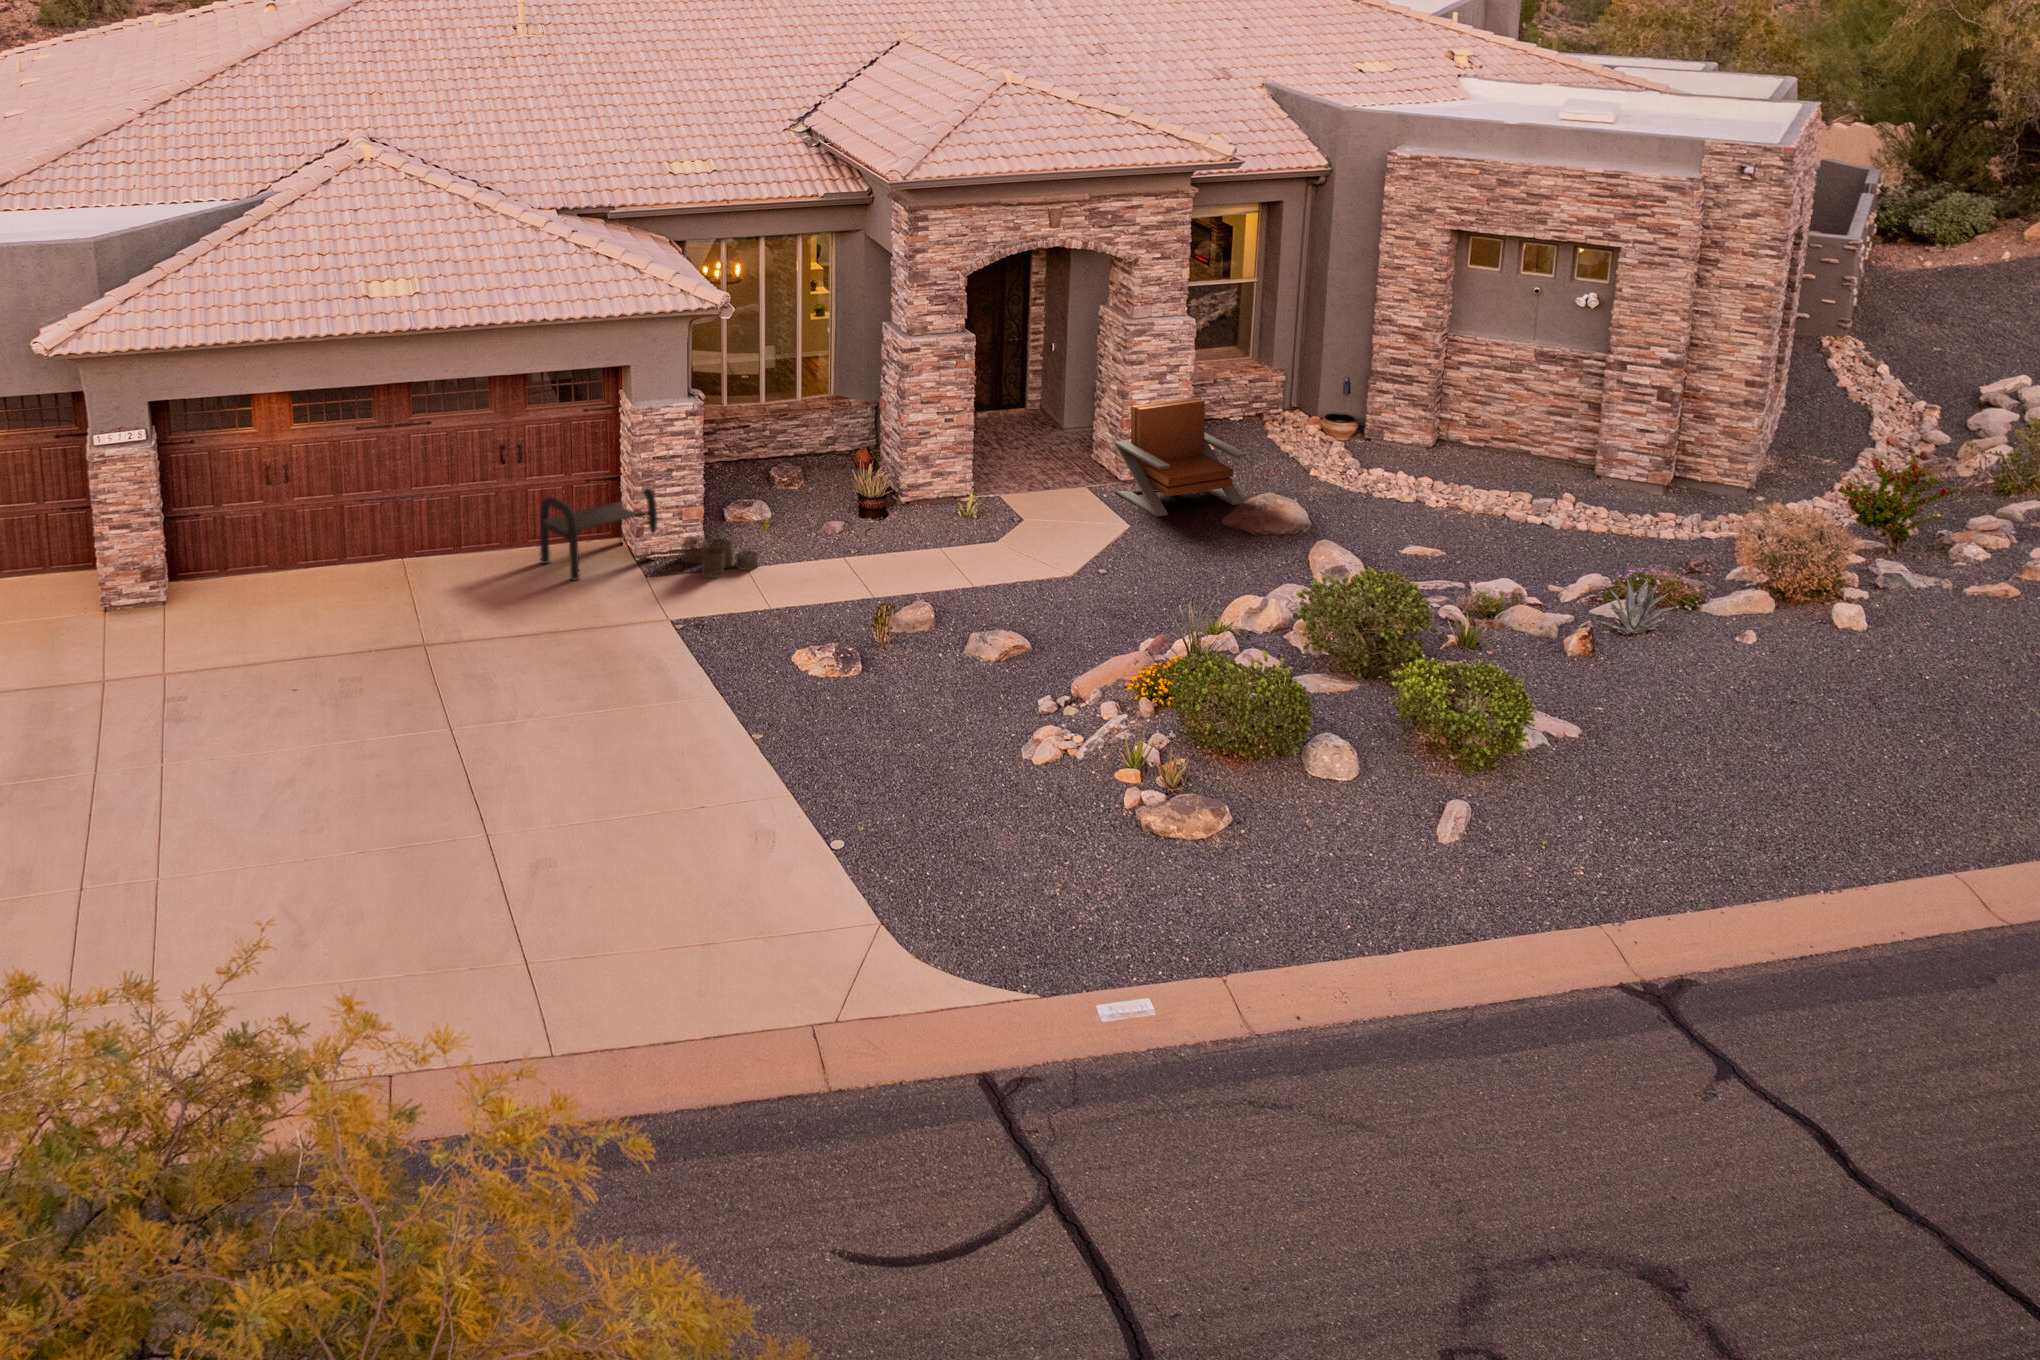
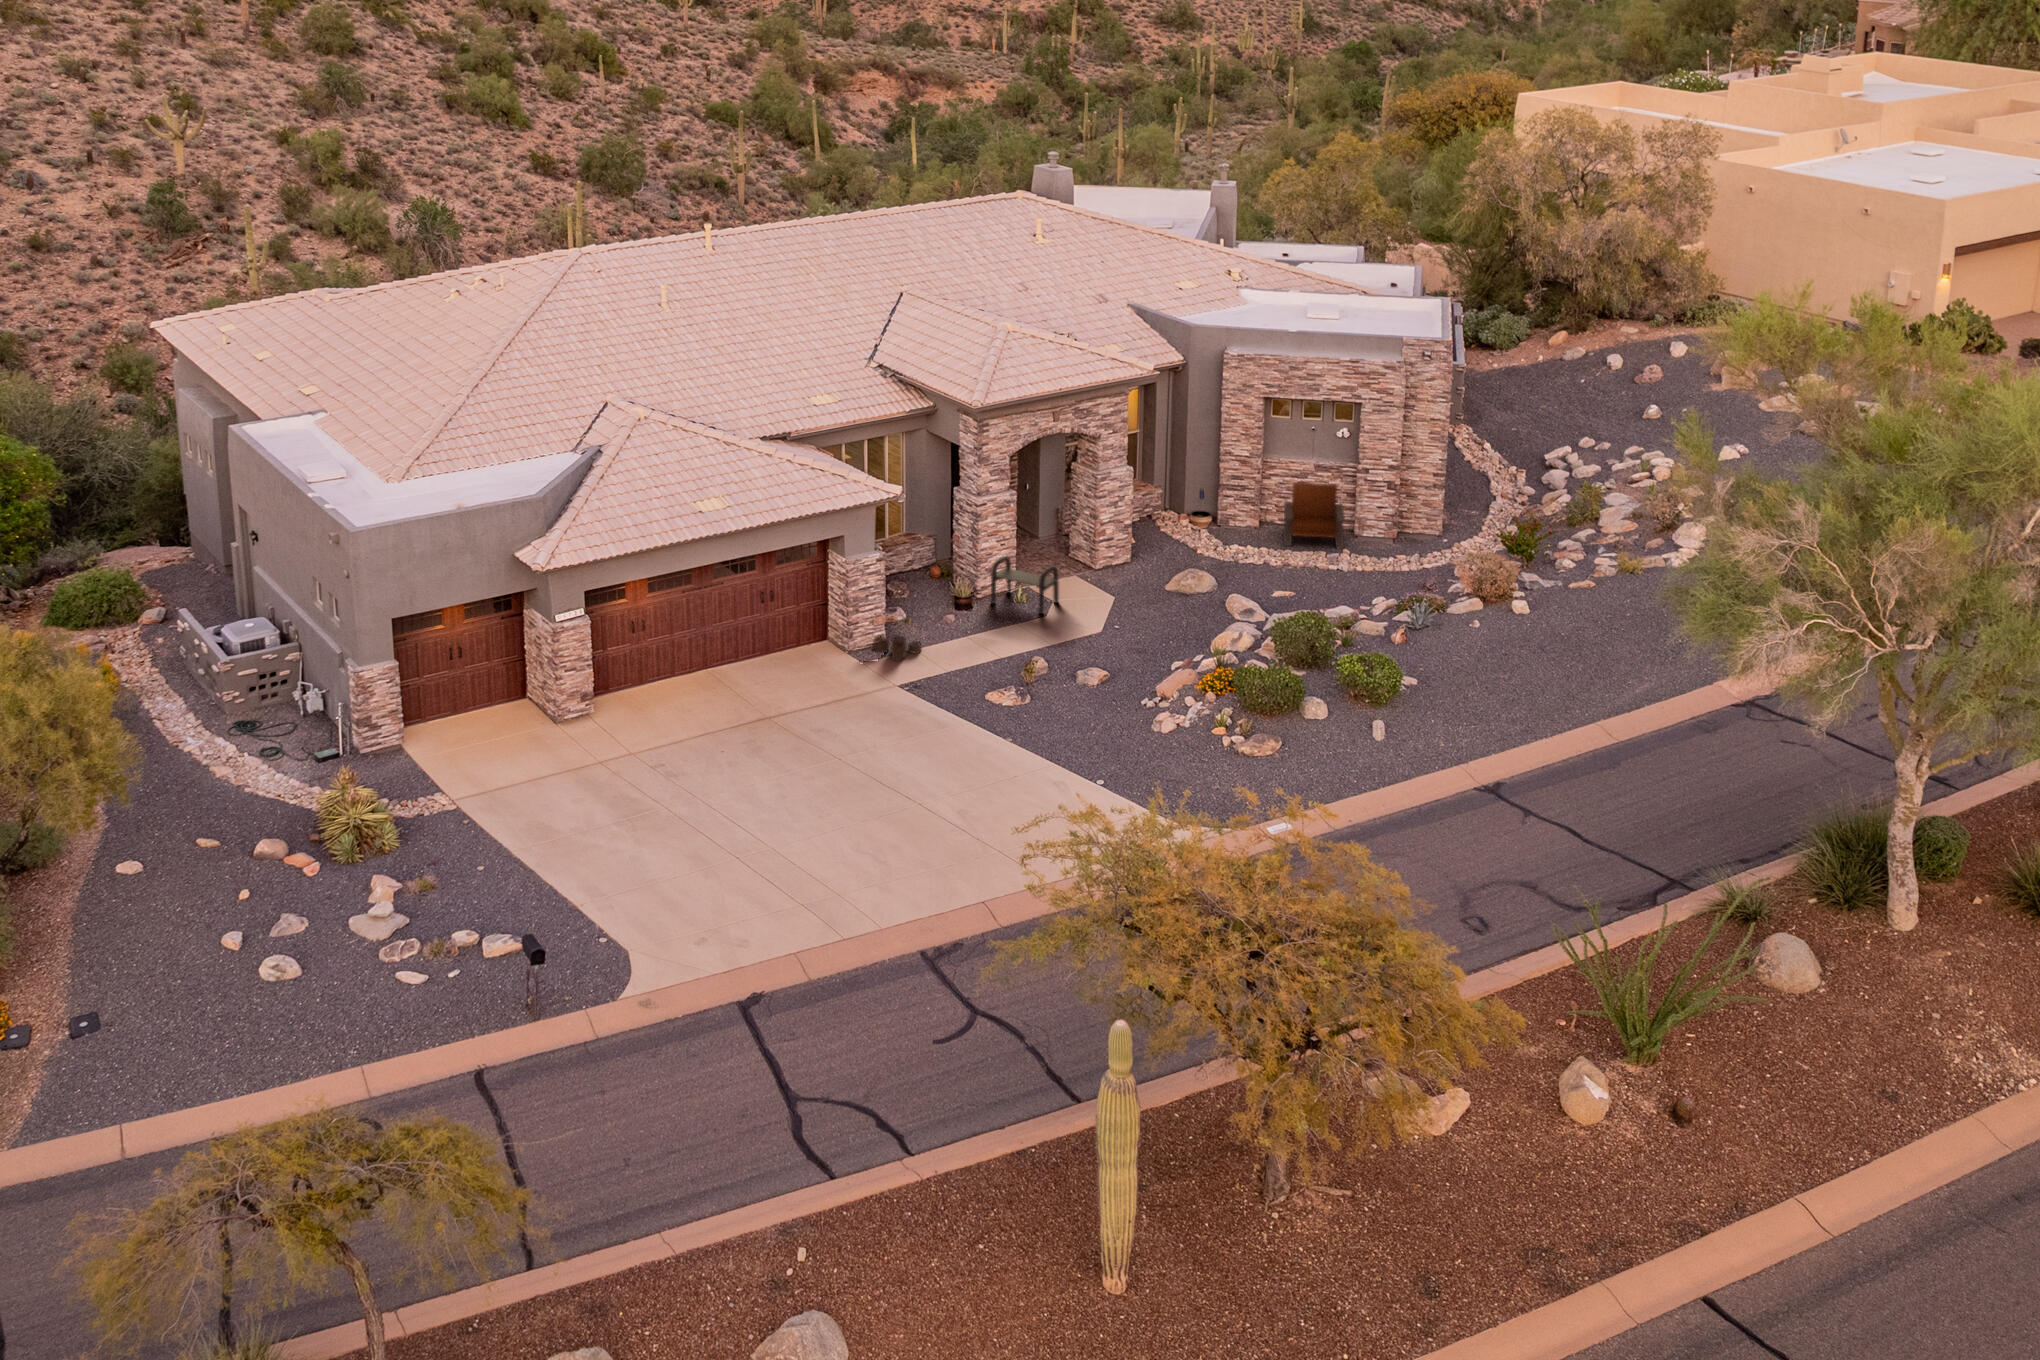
lounge chair: present [1114,398,1246,517] -> present [1283,483,1345,549]
bench: present [540,484,658,580] -> present [991,556,1059,614]

